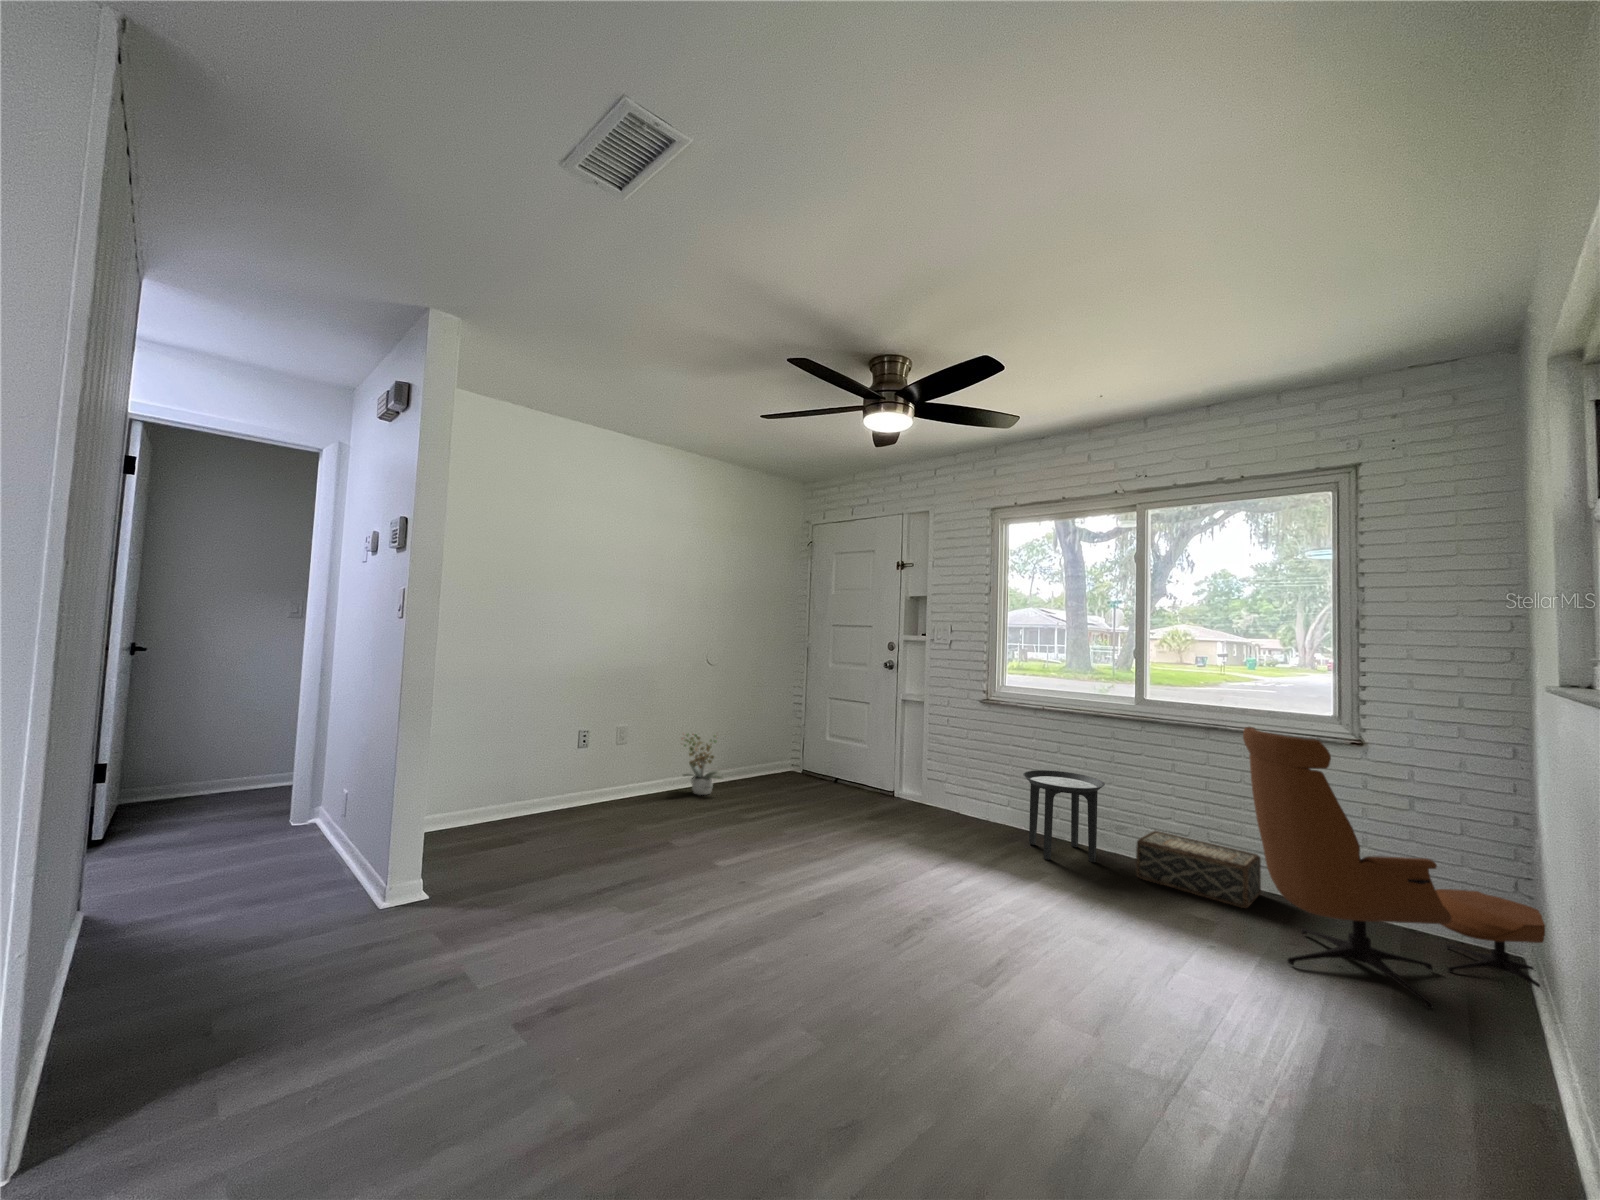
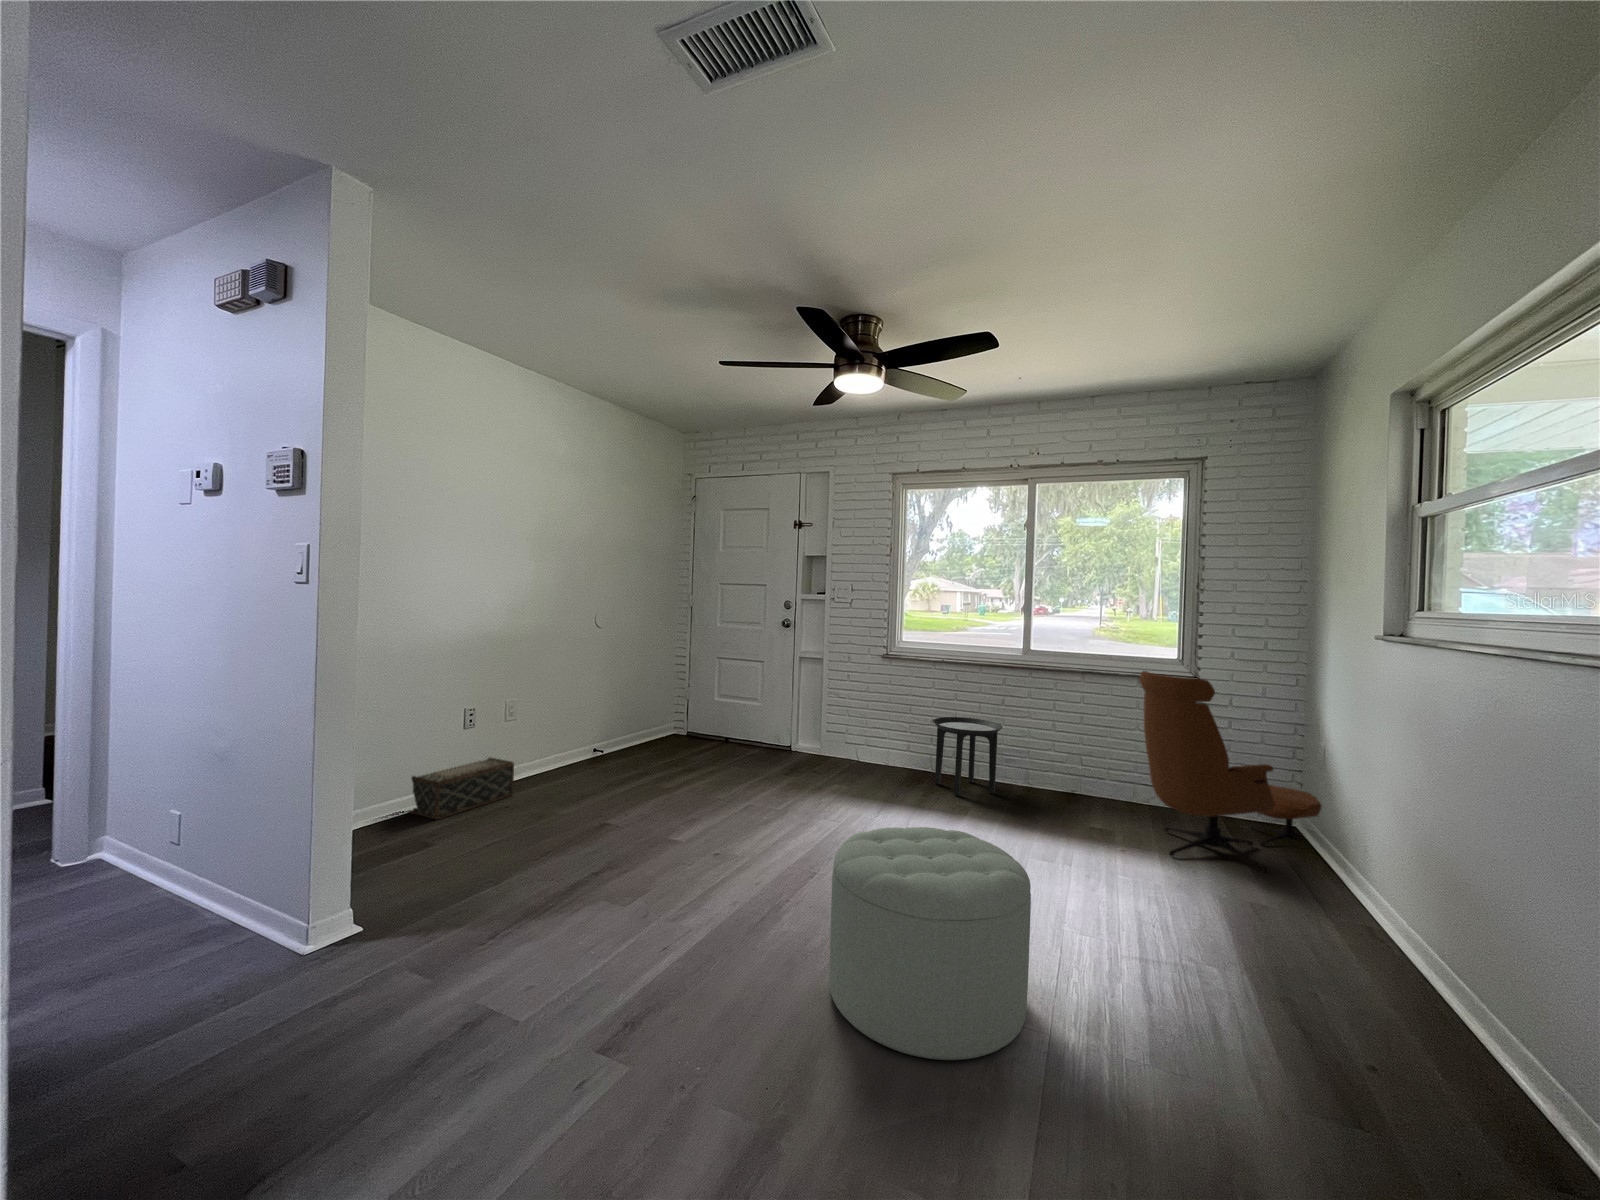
potted plant: present [682,734,723,795] -> none [574,699,624,767]
woven basket: present [1136,831,1261,908] -> present [407,757,514,819]
ottoman: none [754,876,967,1143] -> present [829,827,1031,1060]

